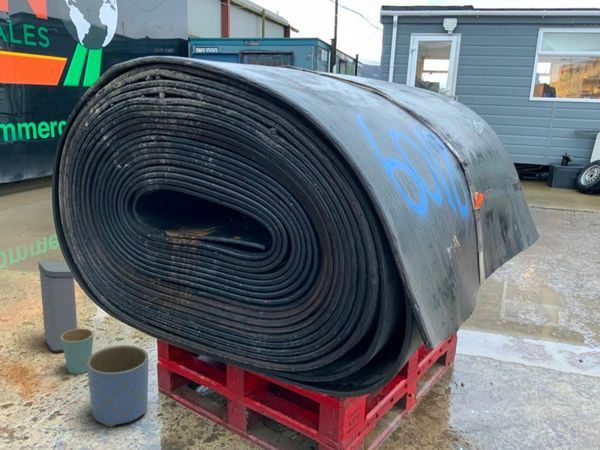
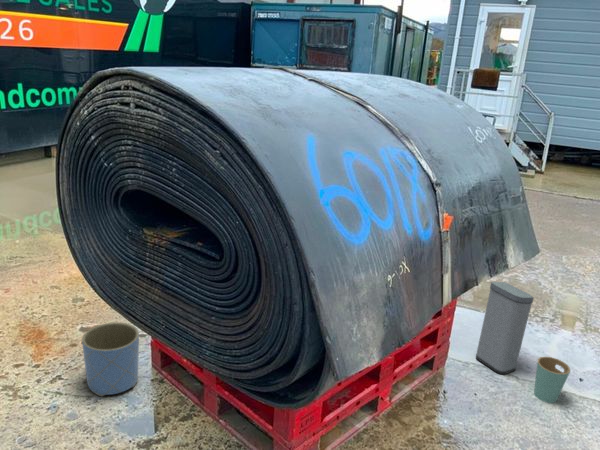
trash can: present [38,261,93,374] -> present [476,282,570,403]

